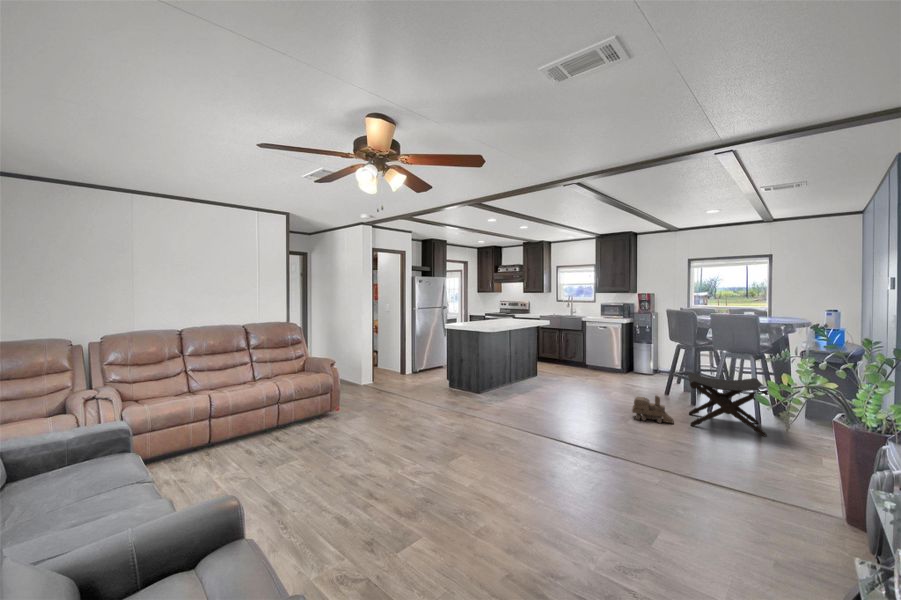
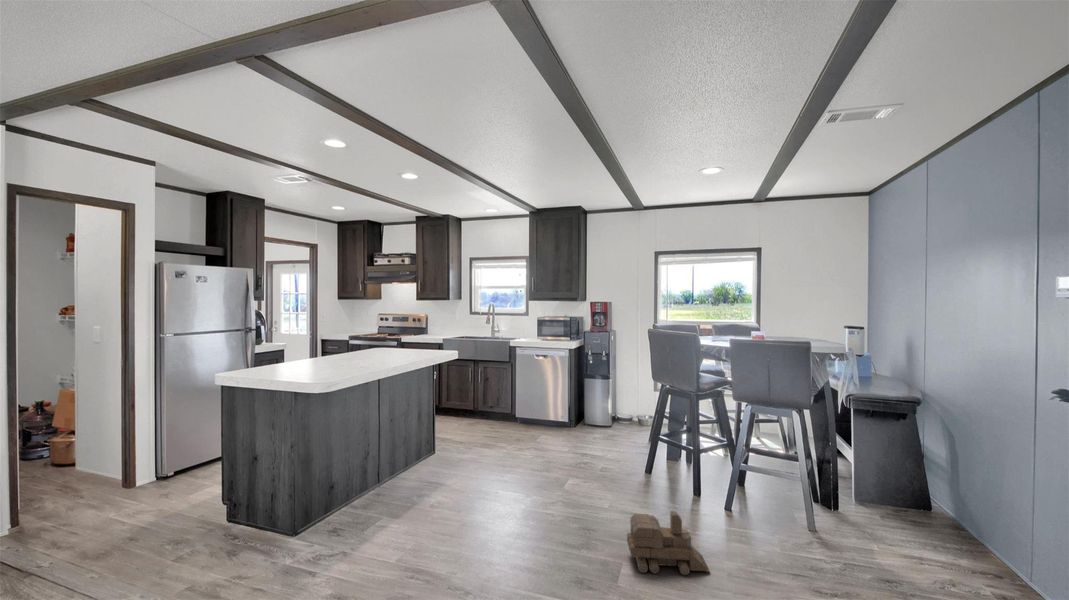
footstool: present [688,373,768,436] -> none [711,449,874,579]

